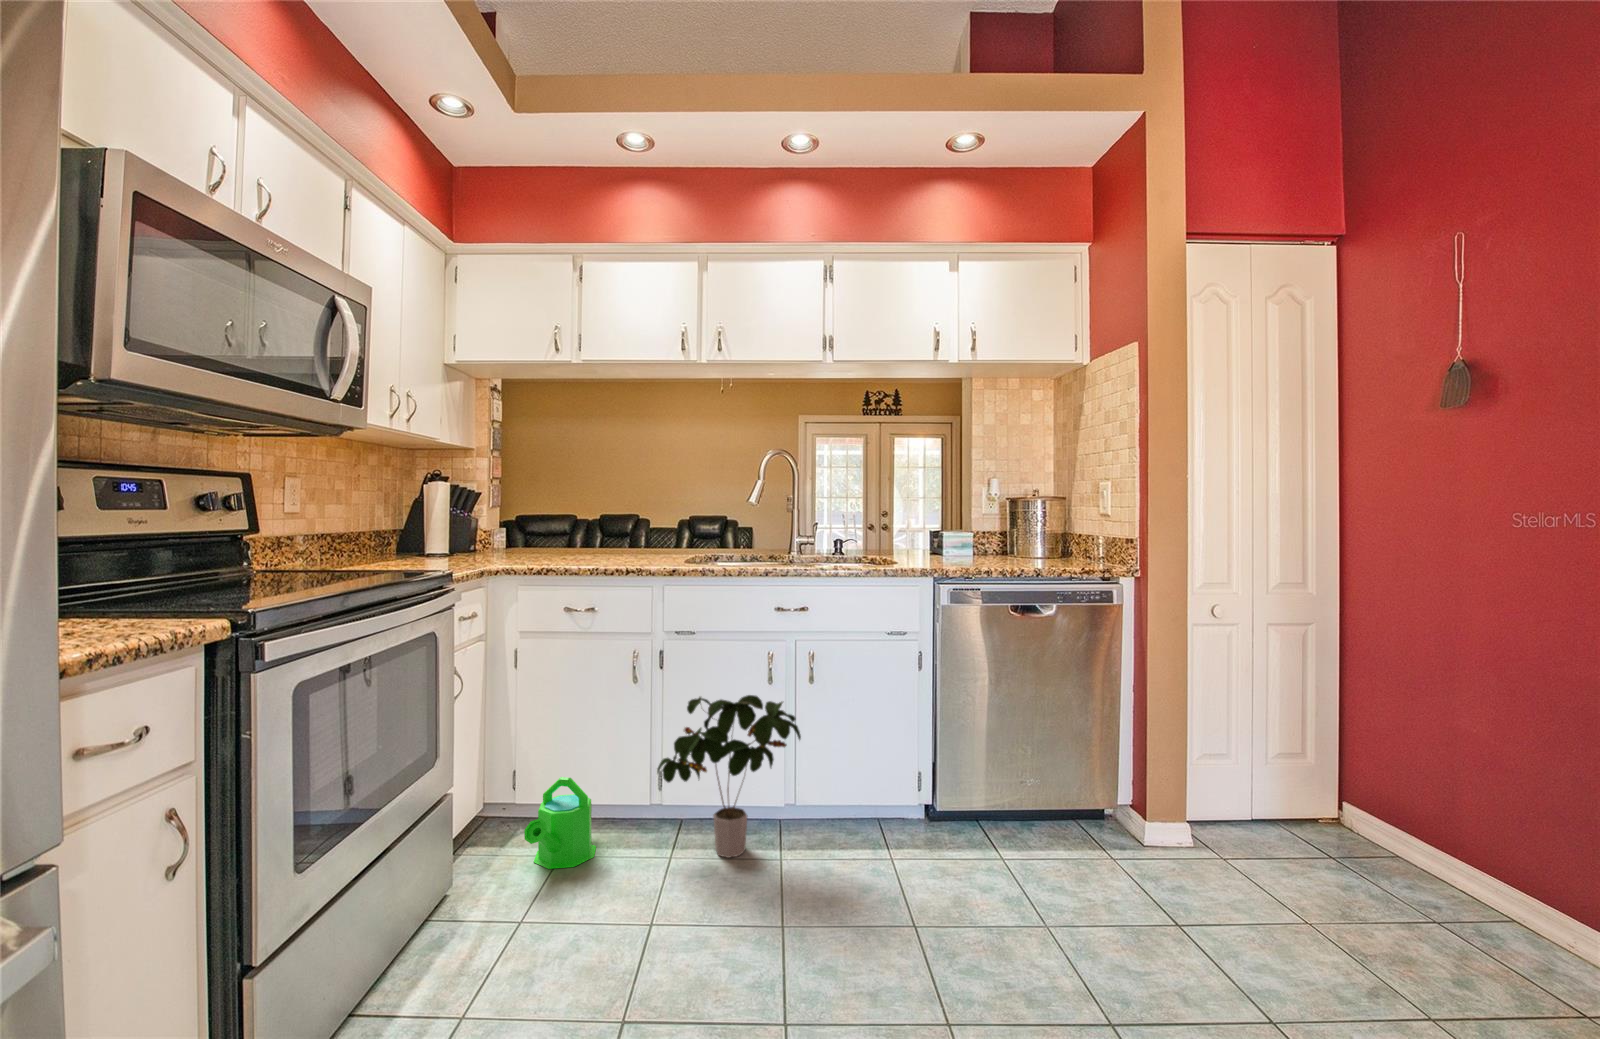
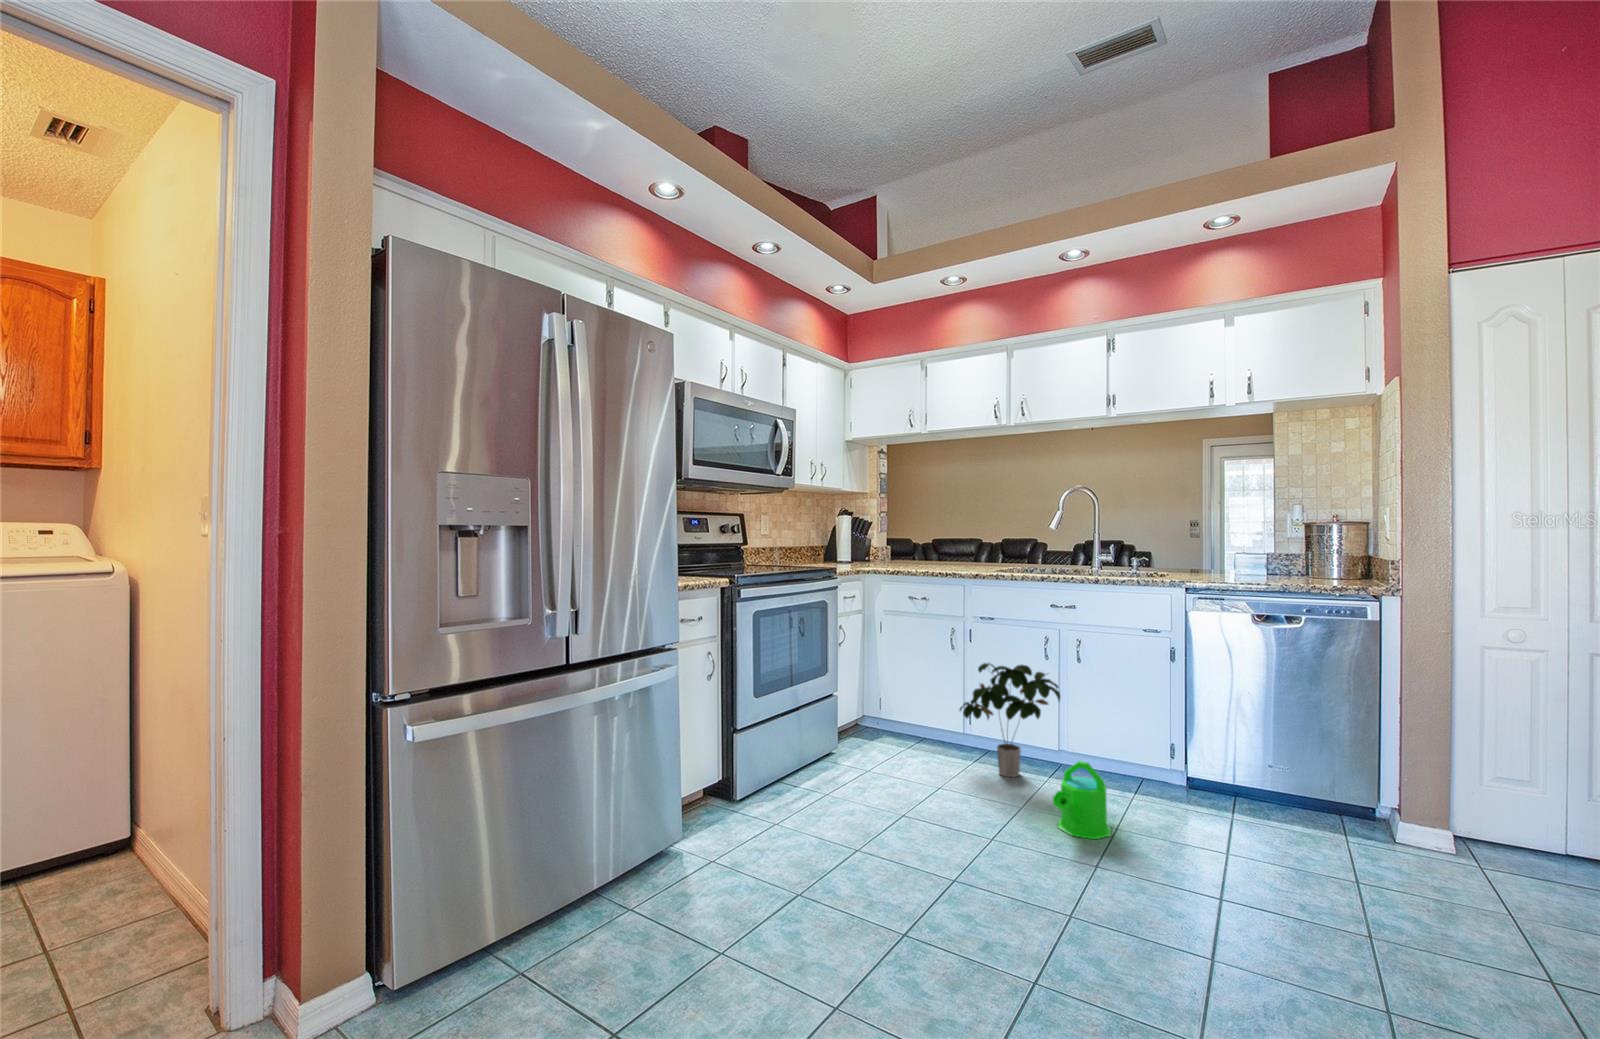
watering can: present [524,777,596,869] -> present [1053,761,1111,840]

